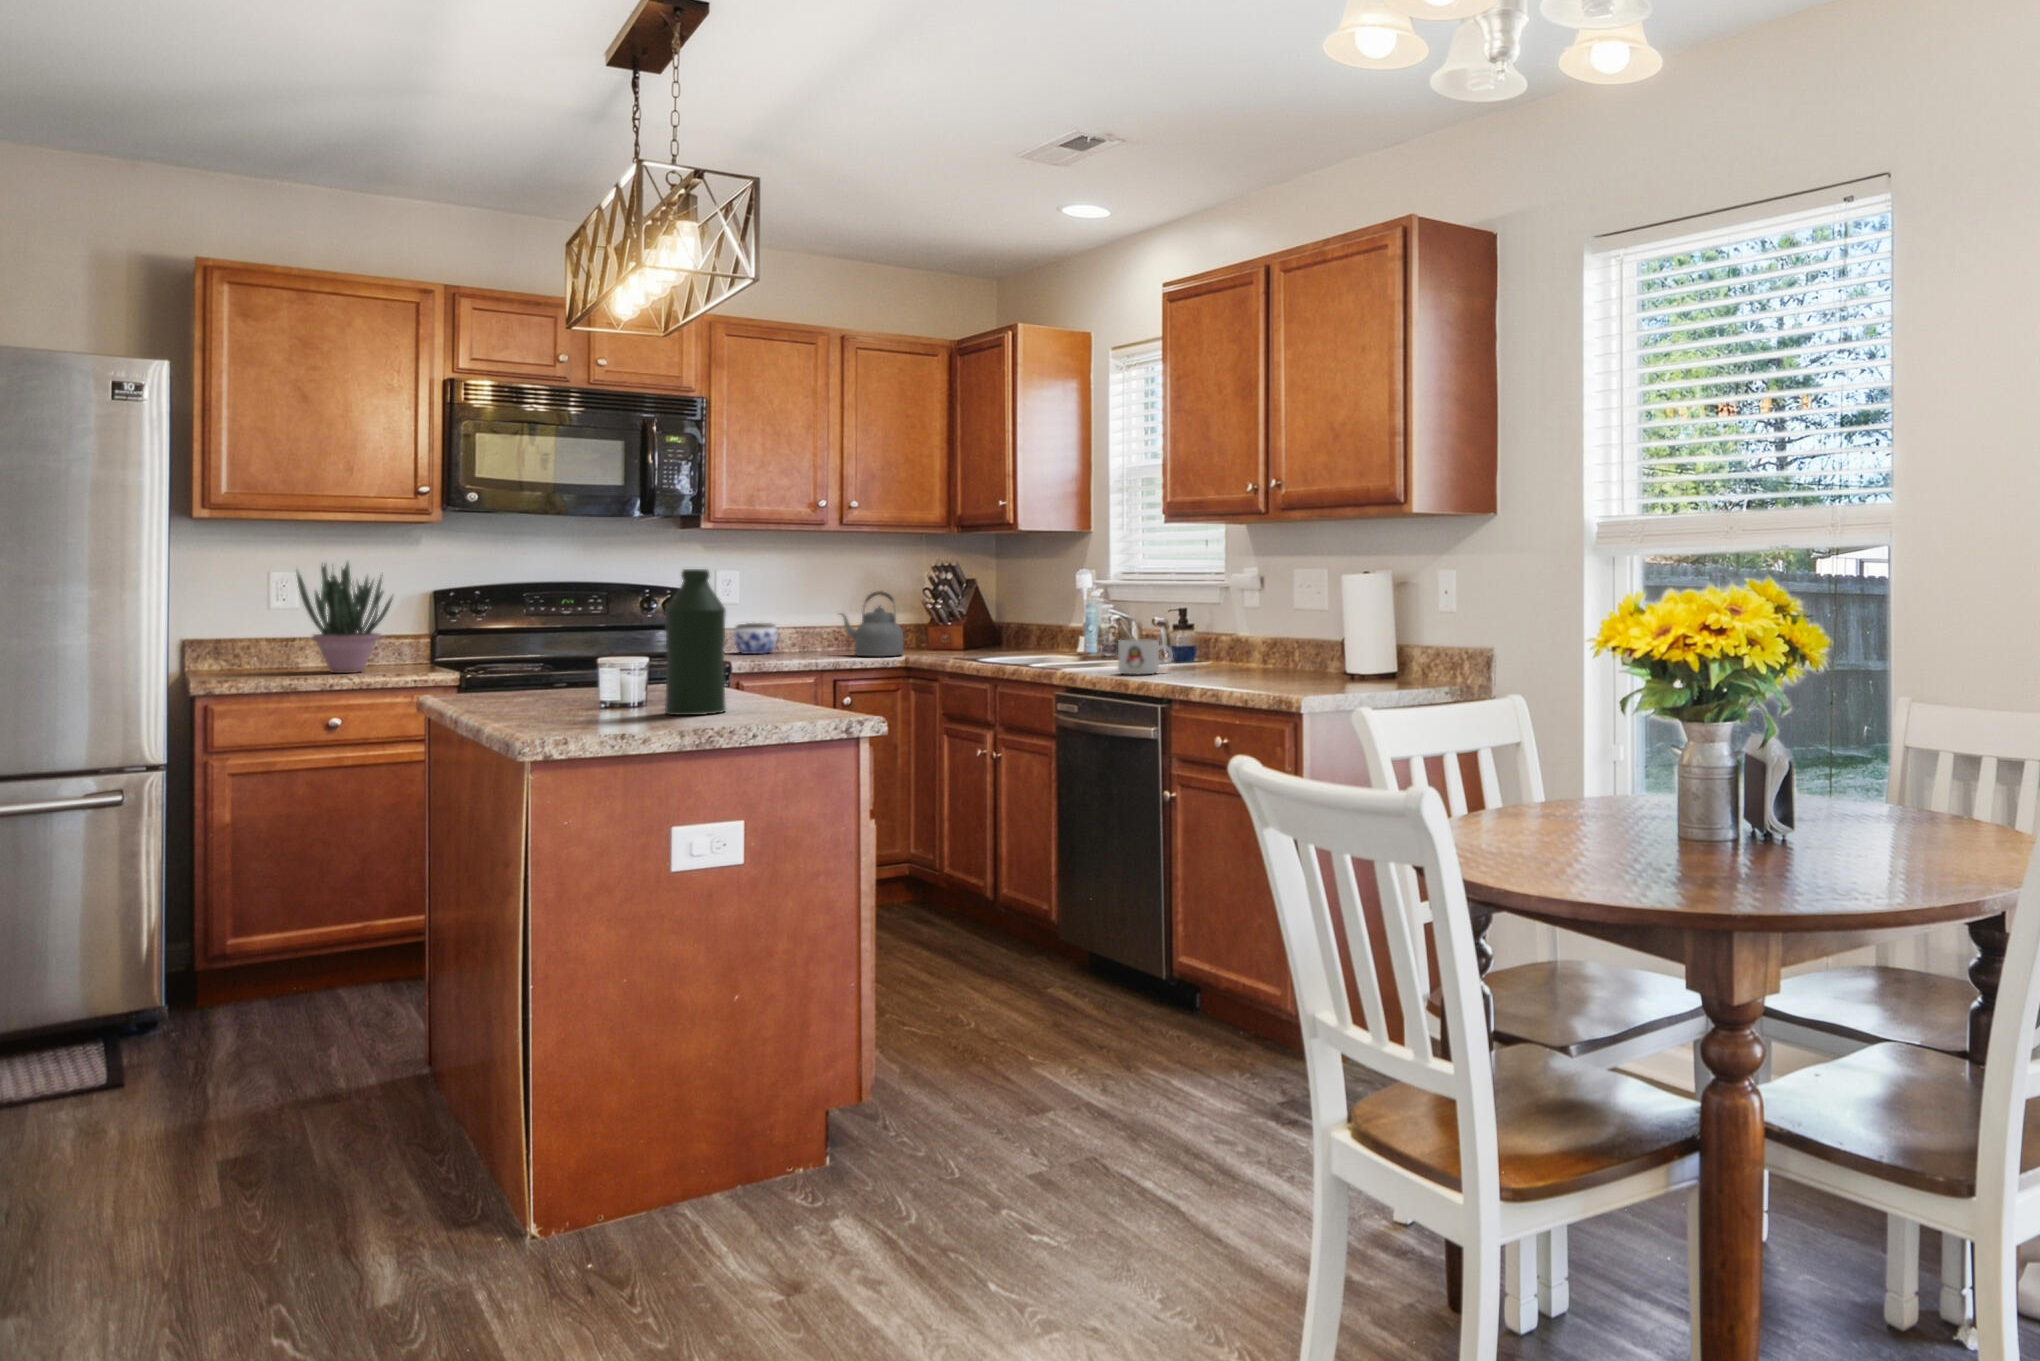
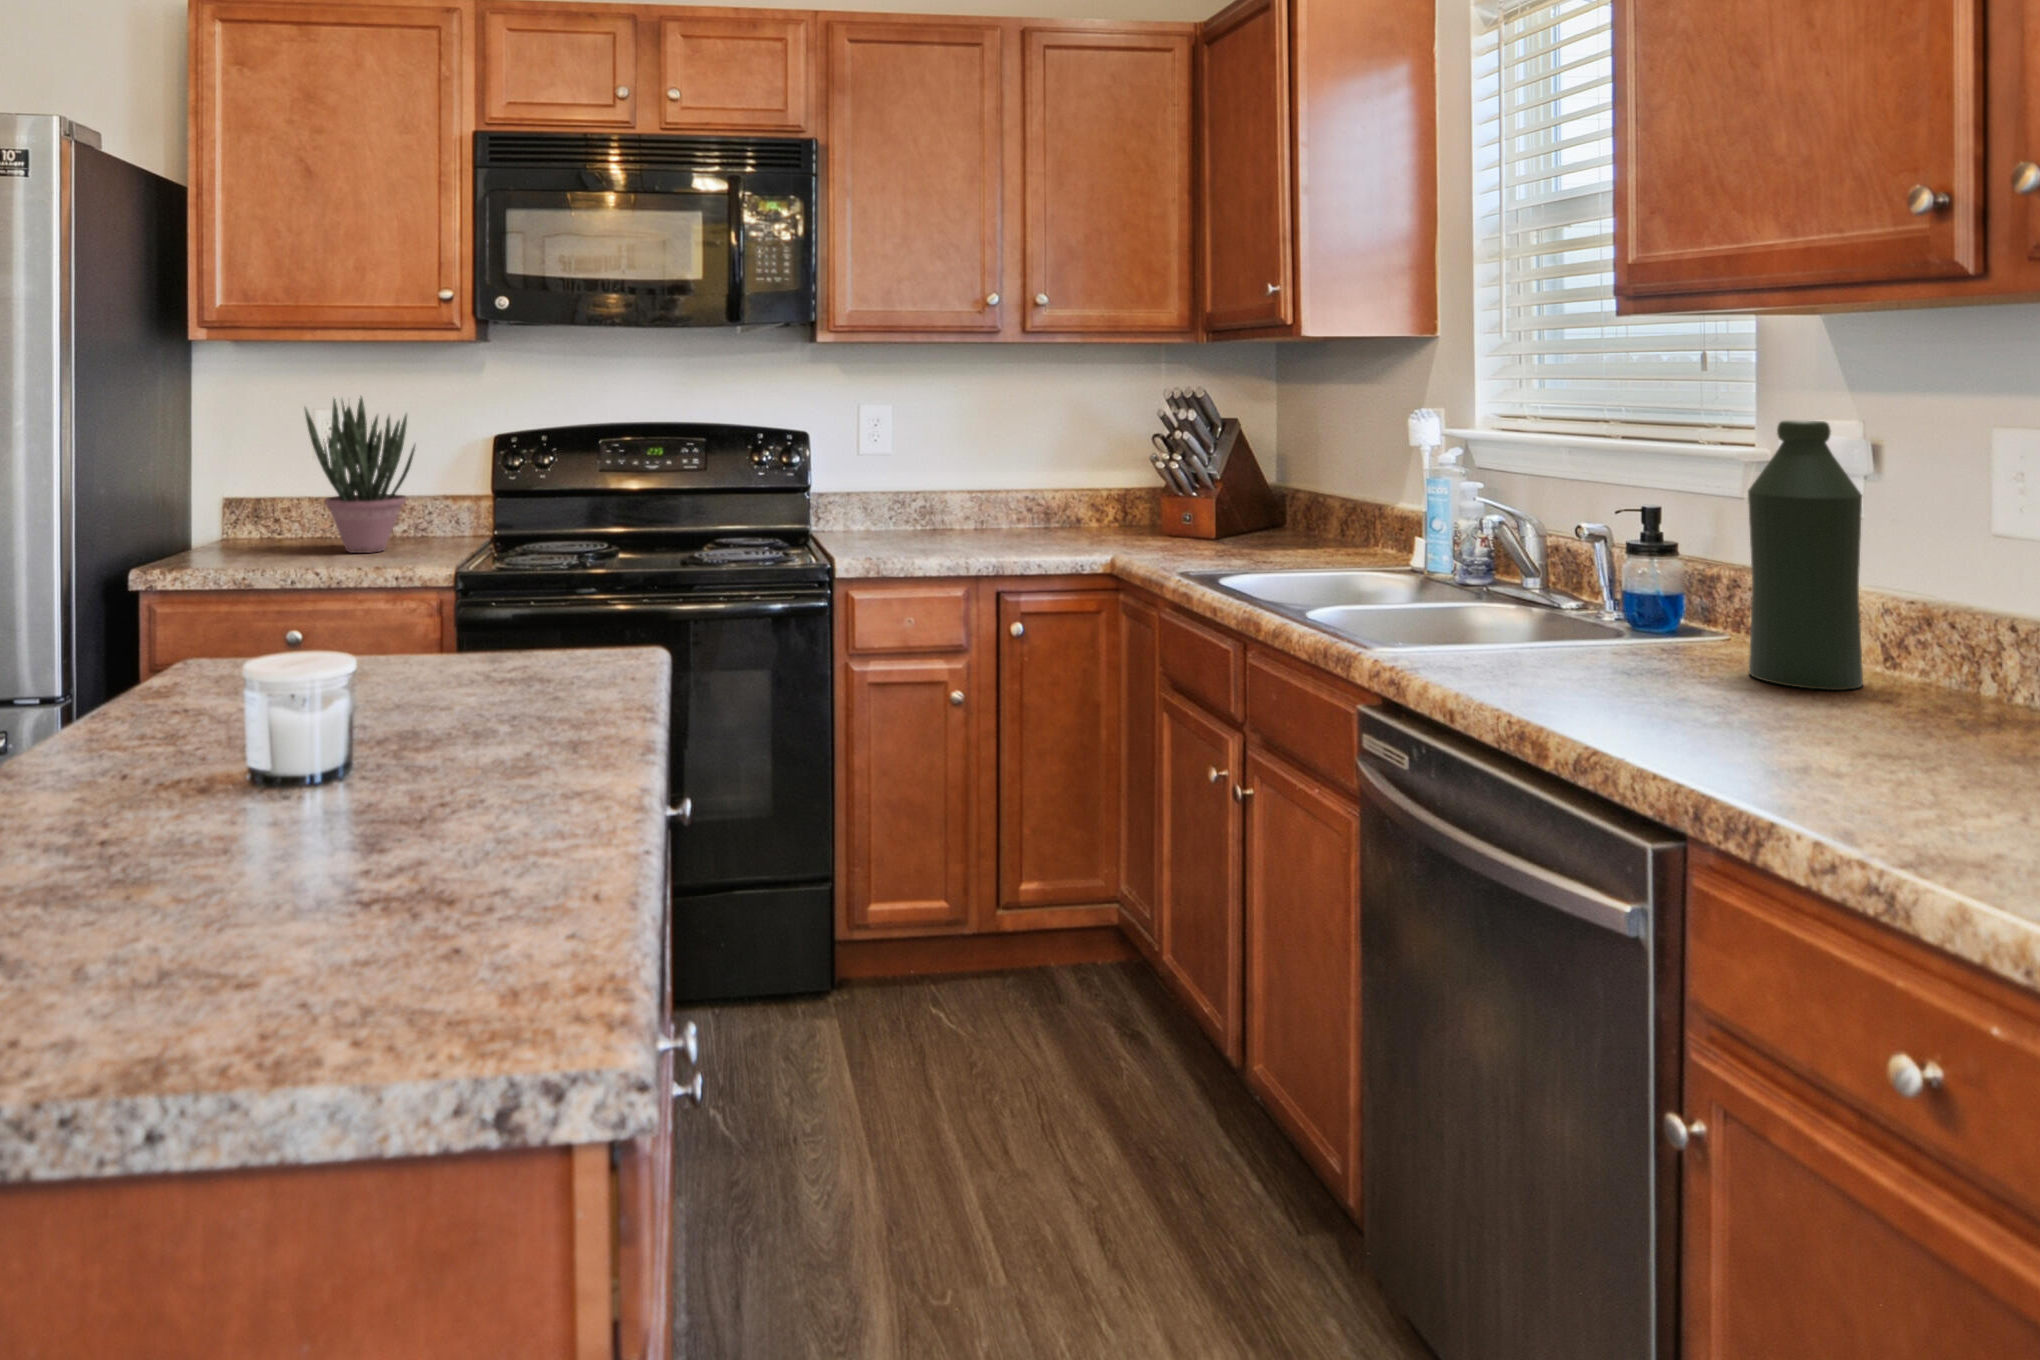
bottle: present [665,569,726,715] -> present [1748,421,1863,690]
kettle: present [840,591,903,656] -> none [1013,442,1110,551]
jar: present [733,623,777,654] -> none [879,485,938,533]
mug: present [1118,640,1173,675] -> none [1517,601,1668,704]

